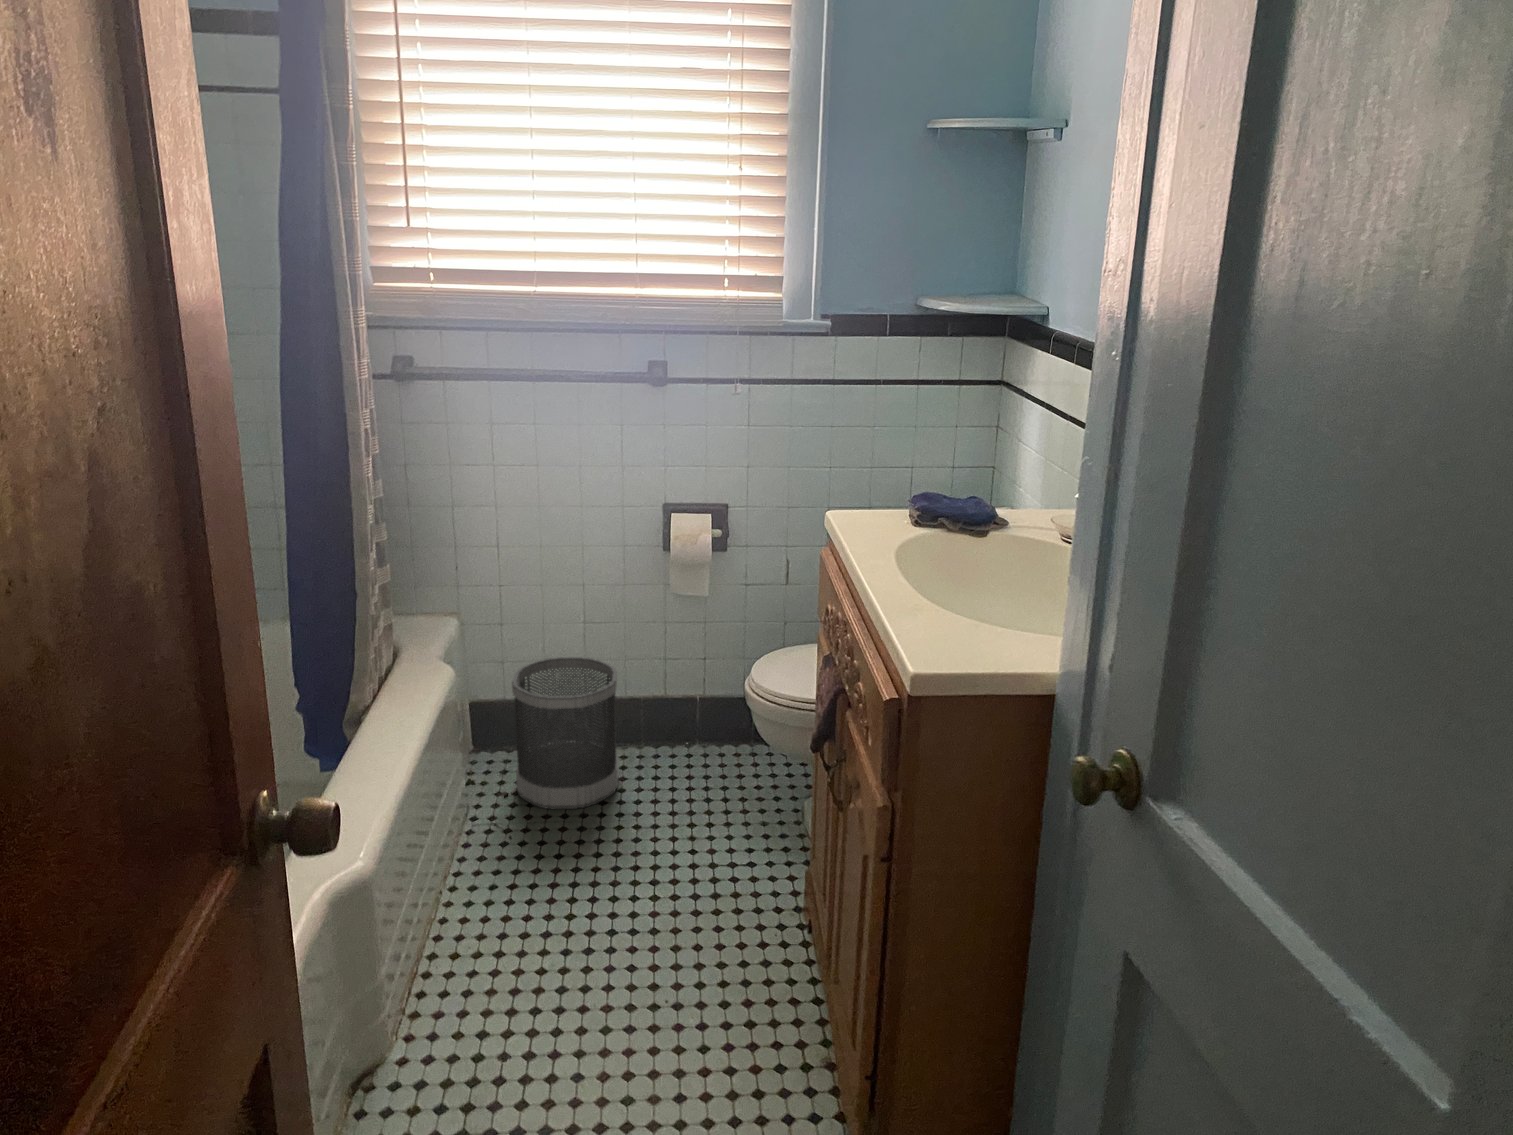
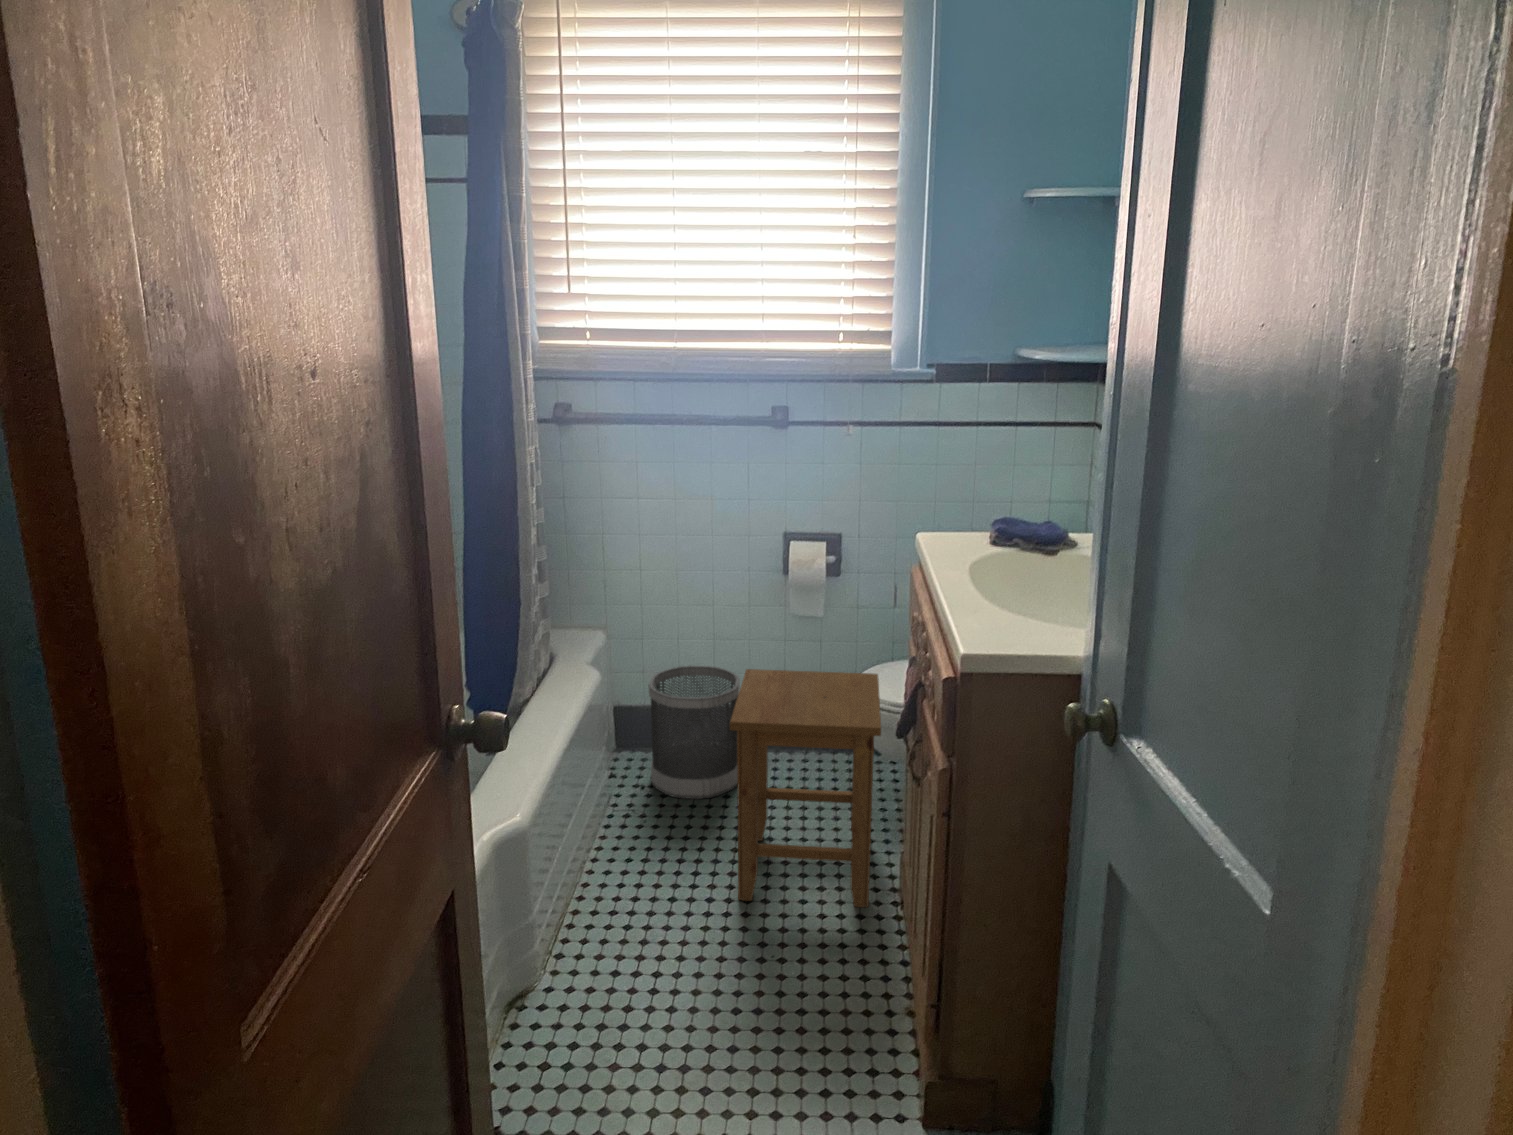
stool: none [613,666,786,931] -> present [730,669,881,907]

